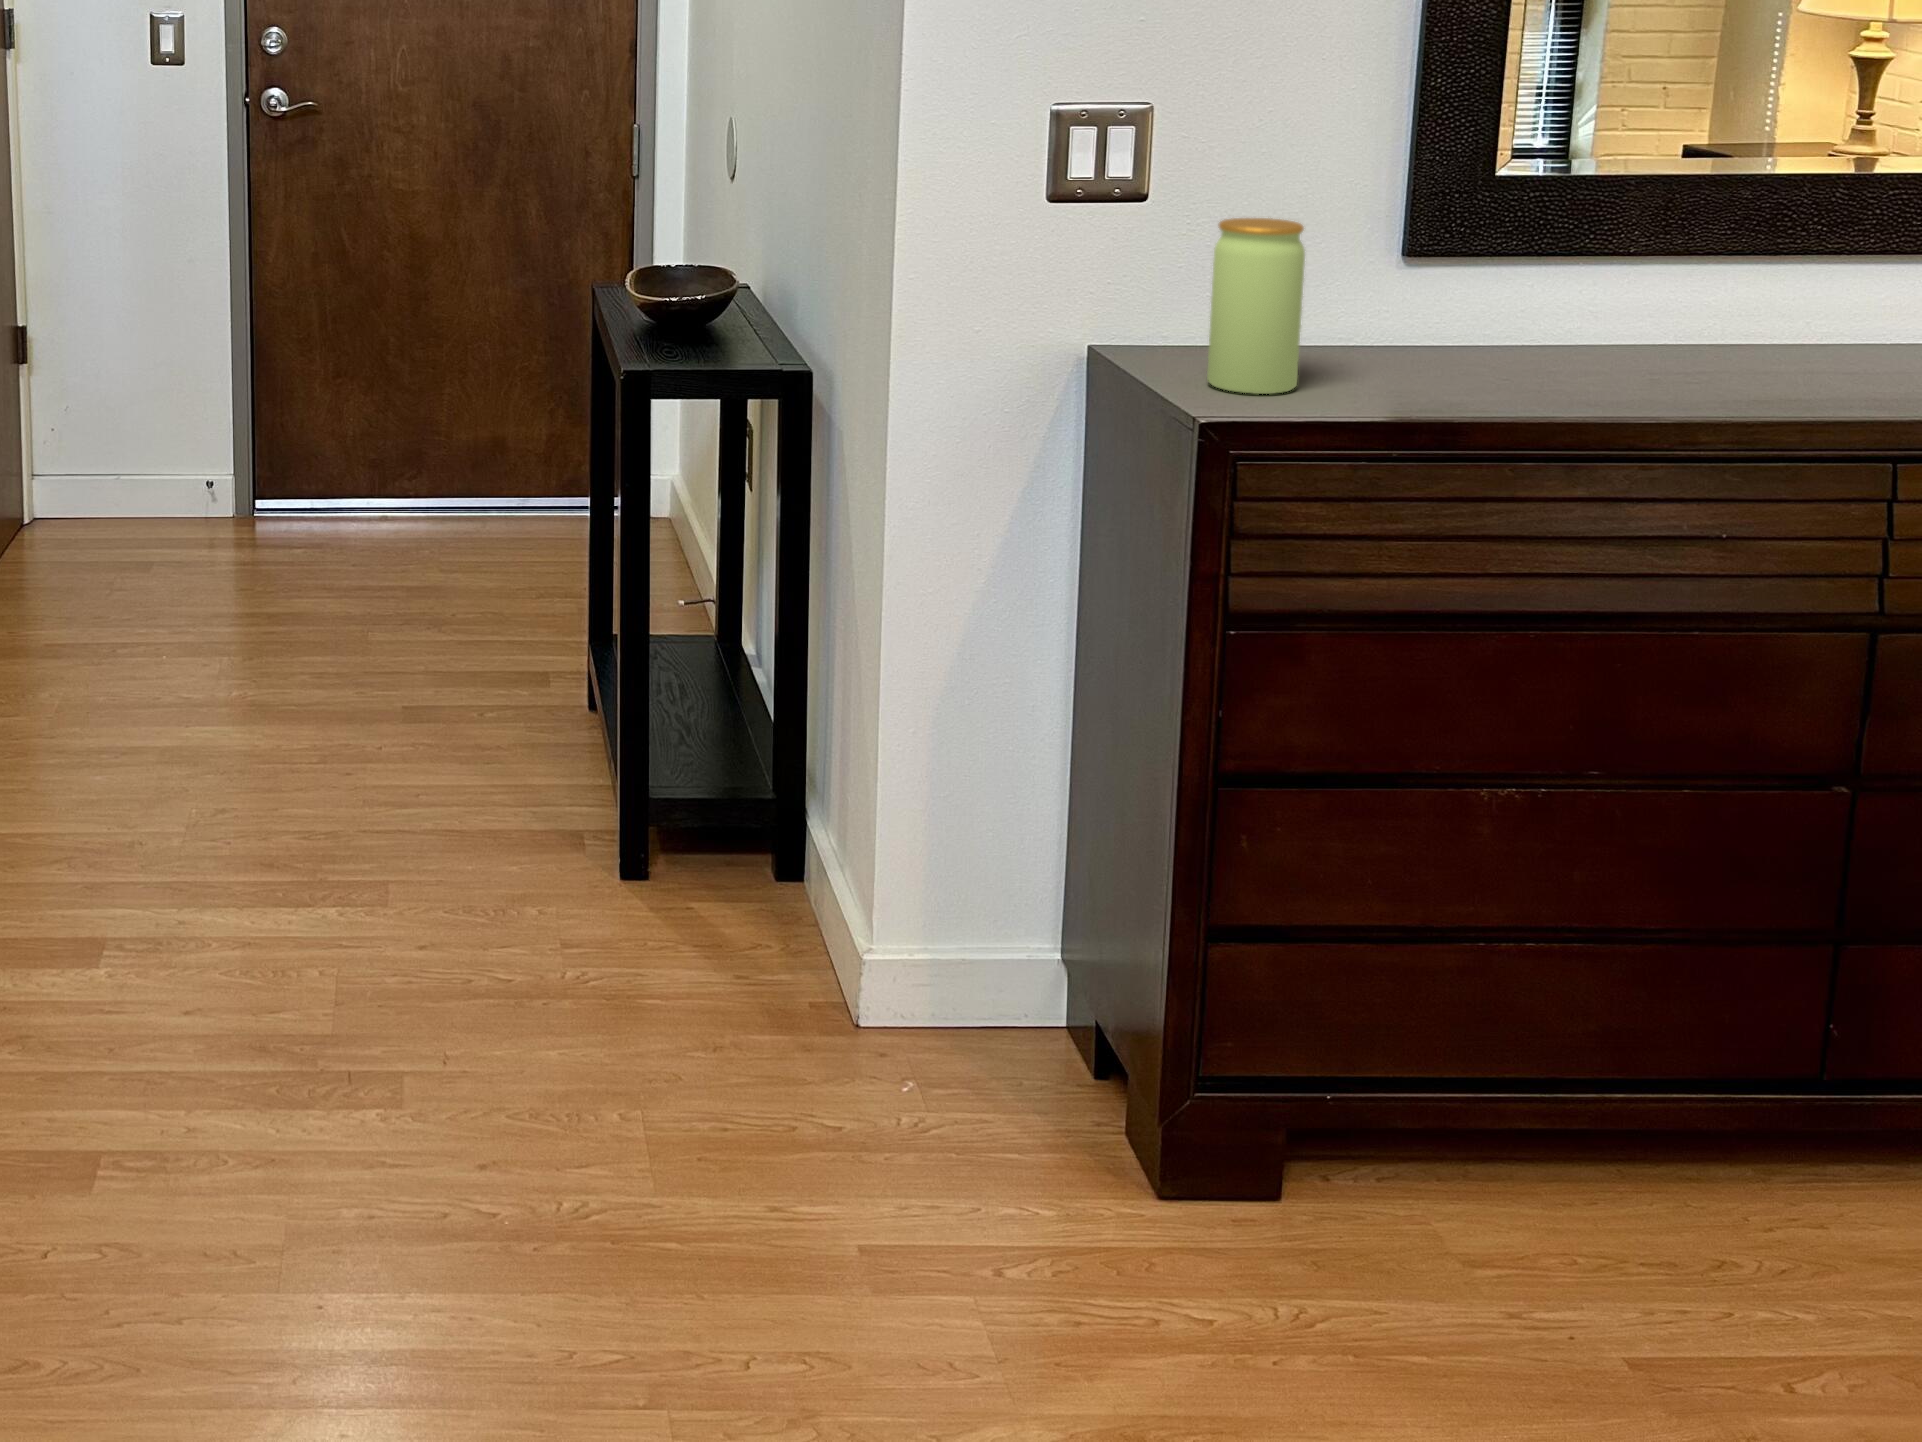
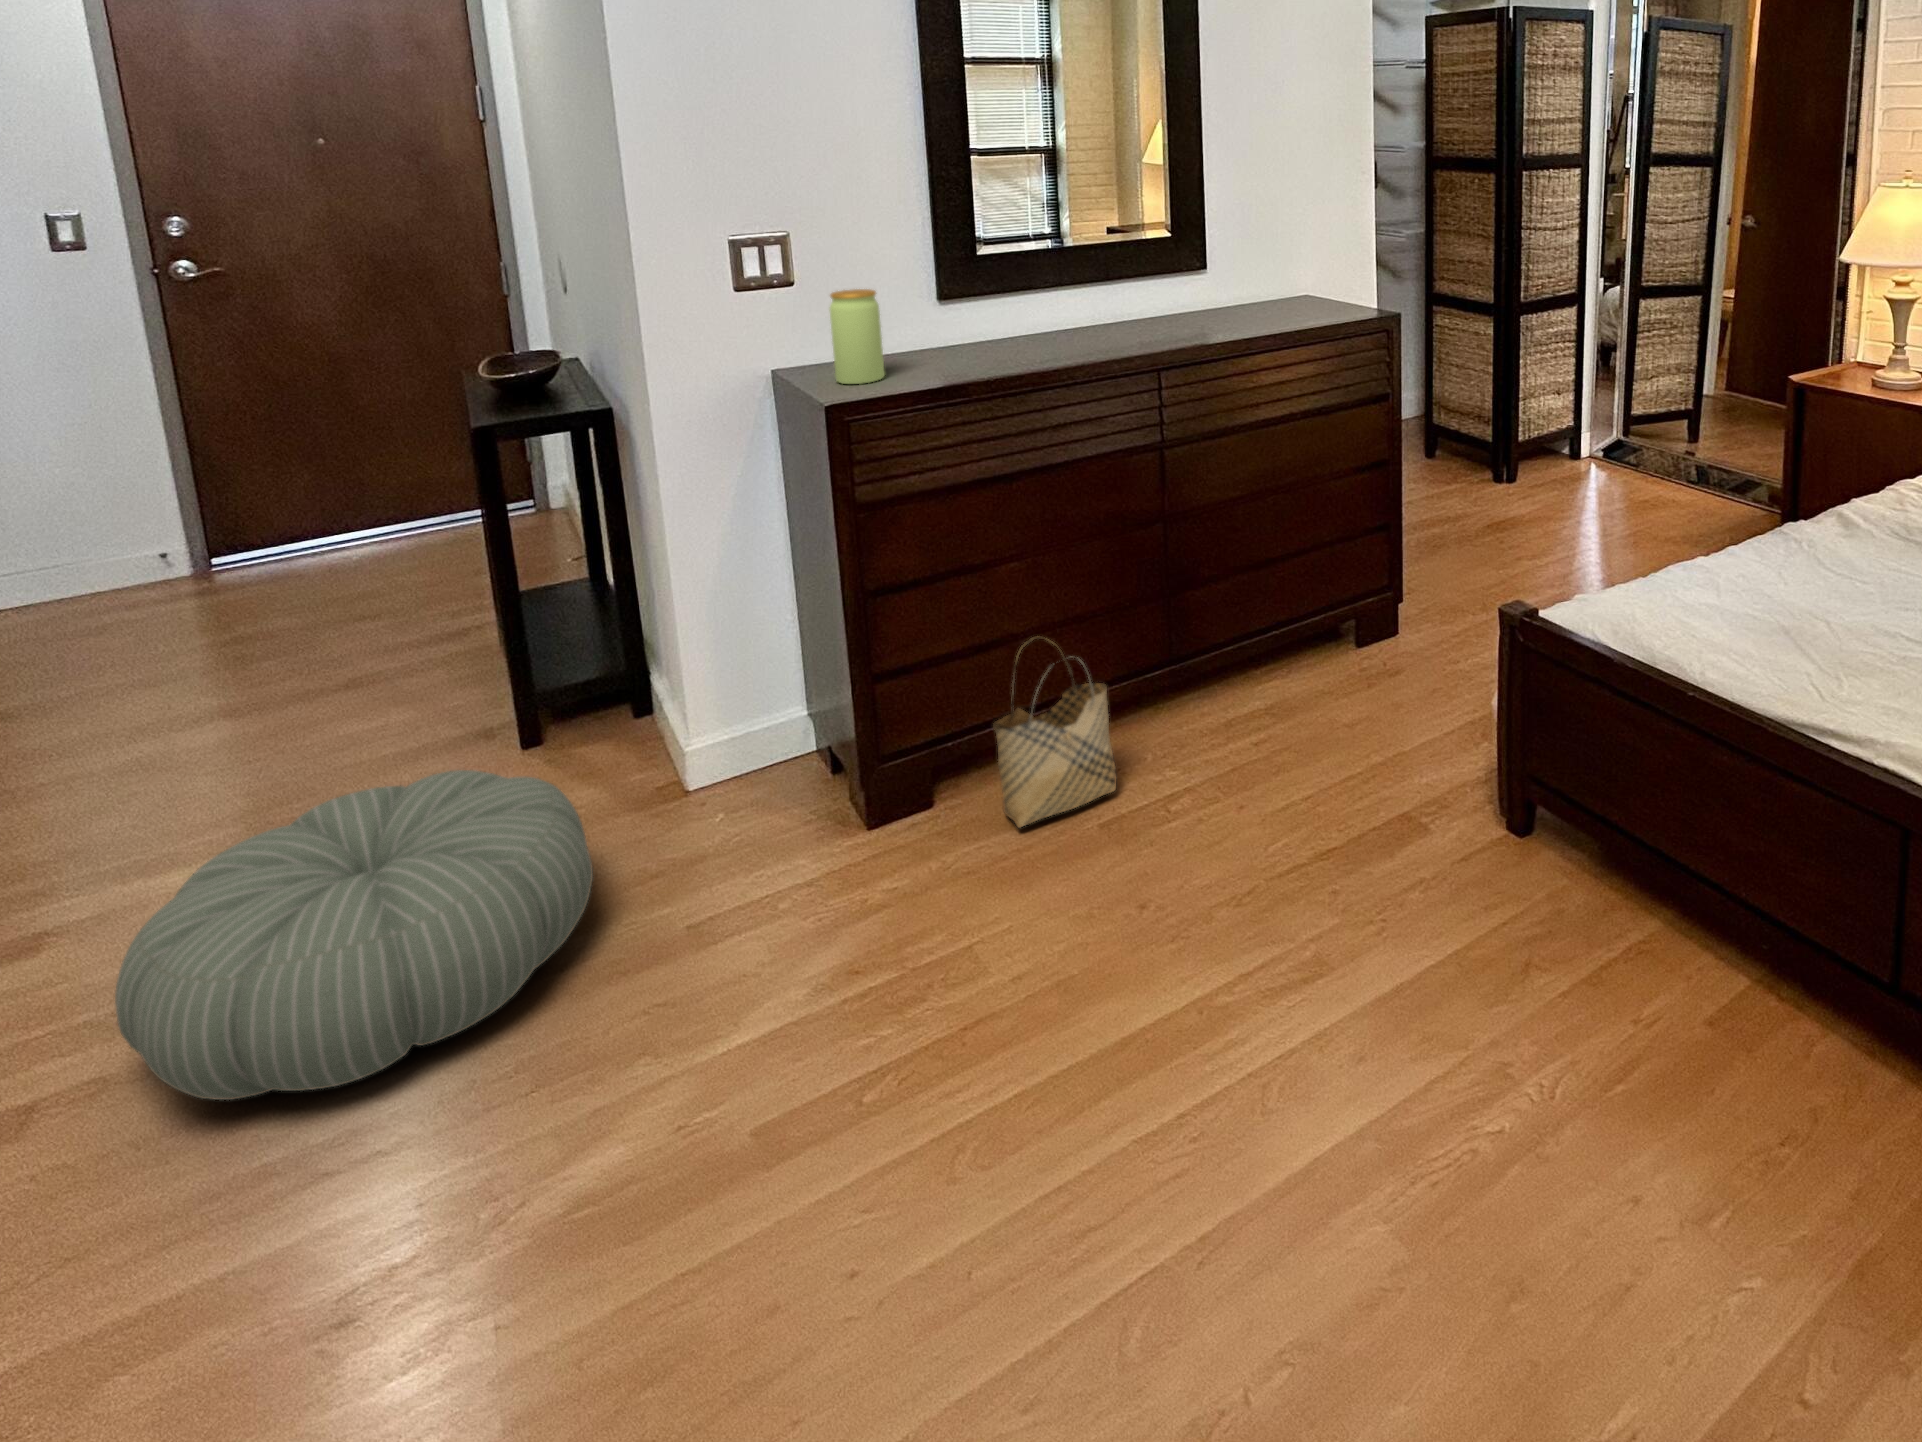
pouf: none [204,882,742,1290] -> present [115,770,593,1100]
woven basket: none [1423,945,1678,1309] -> present [993,637,1117,828]

